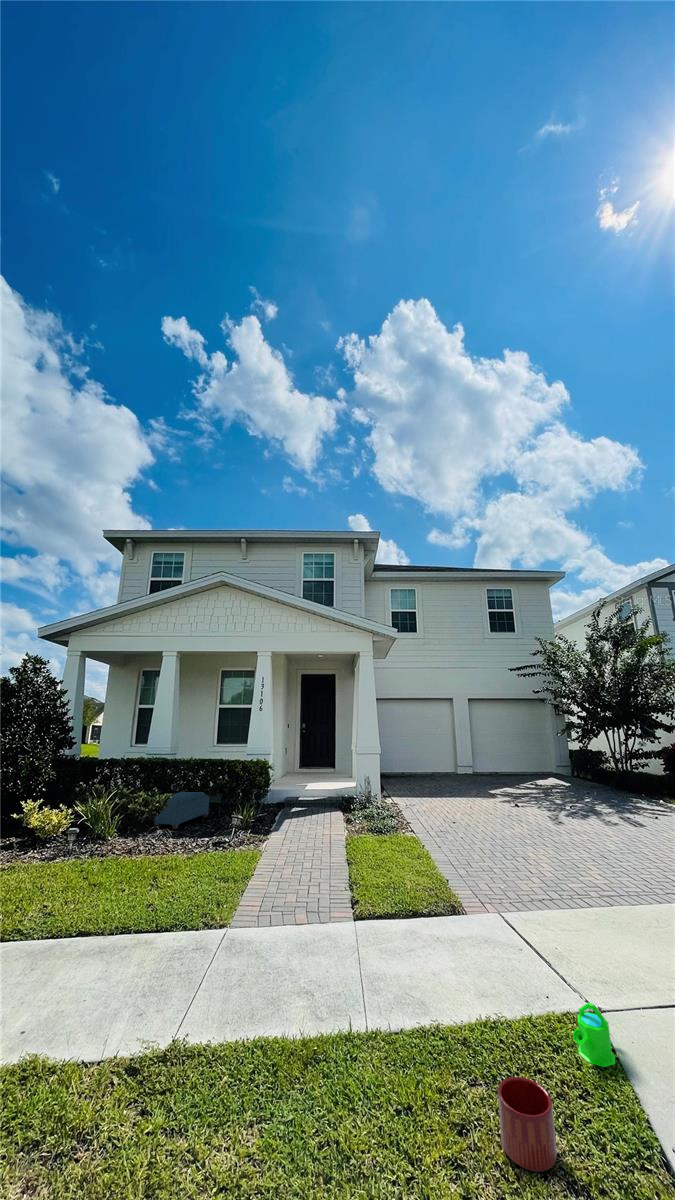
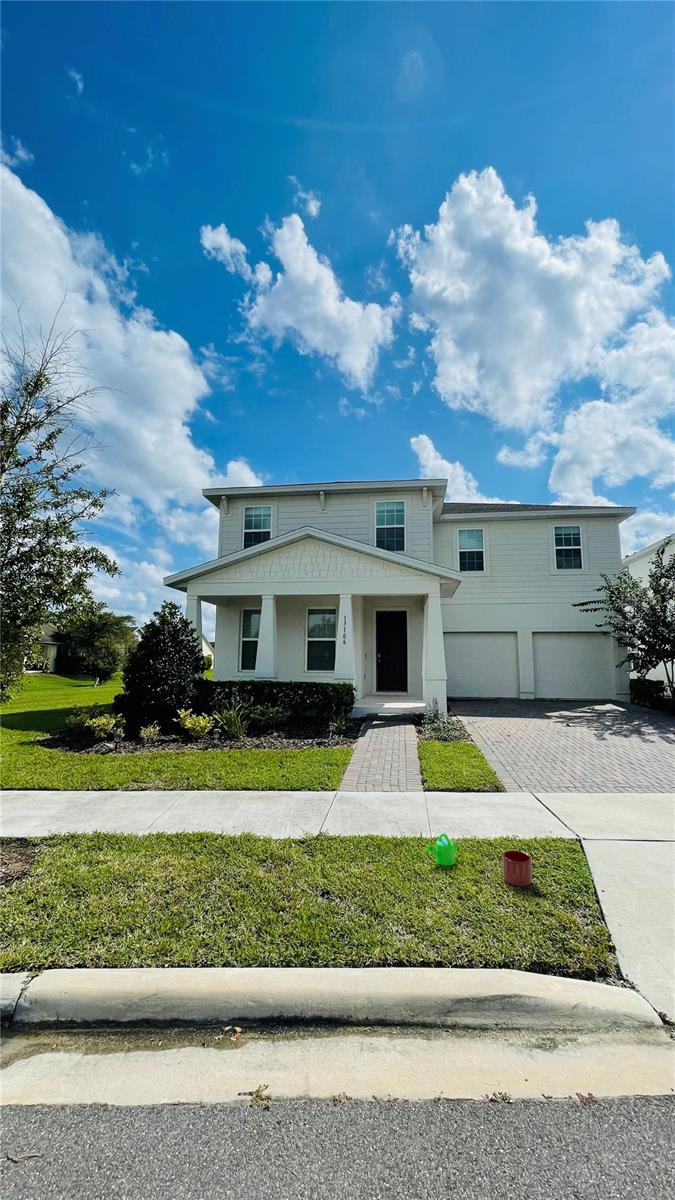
bench: present [154,790,209,829] -> none [268,705,307,734]
watering can: present [573,1002,615,1067] -> present [428,833,458,866]

